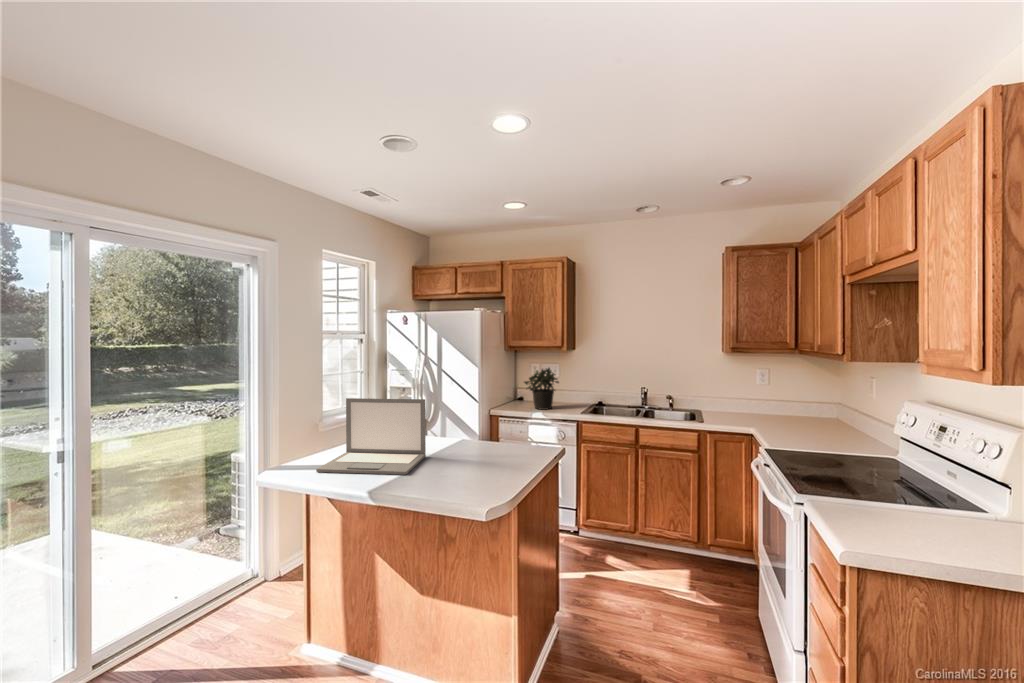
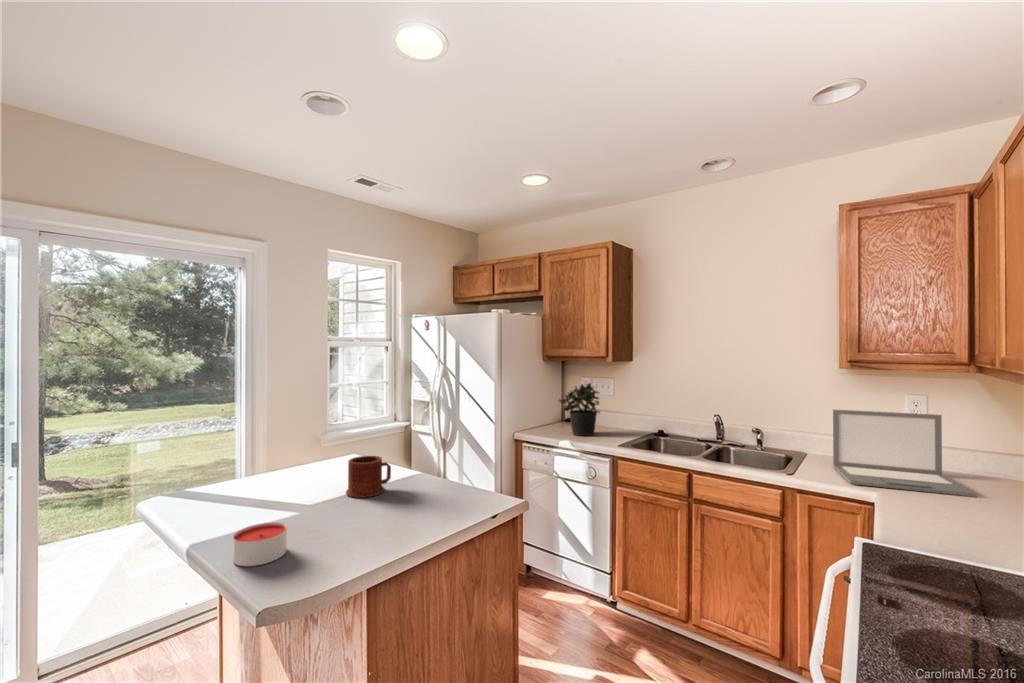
laptop: present [316,398,426,475] -> present [833,409,977,497]
mug: none [439,427,468,457] -> present [346,456,391,498]
candle: none [437,469,469,495] -> present [233,523,287,566]

